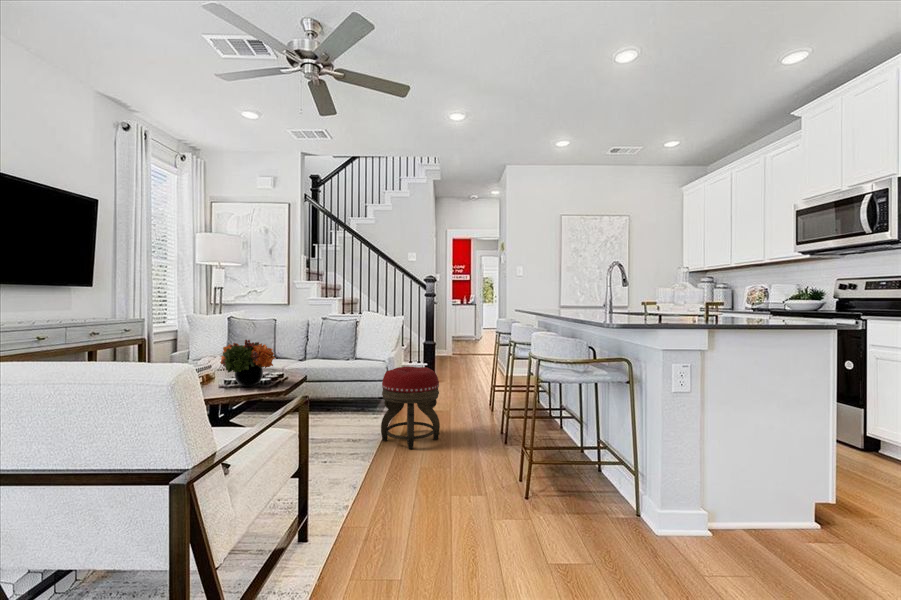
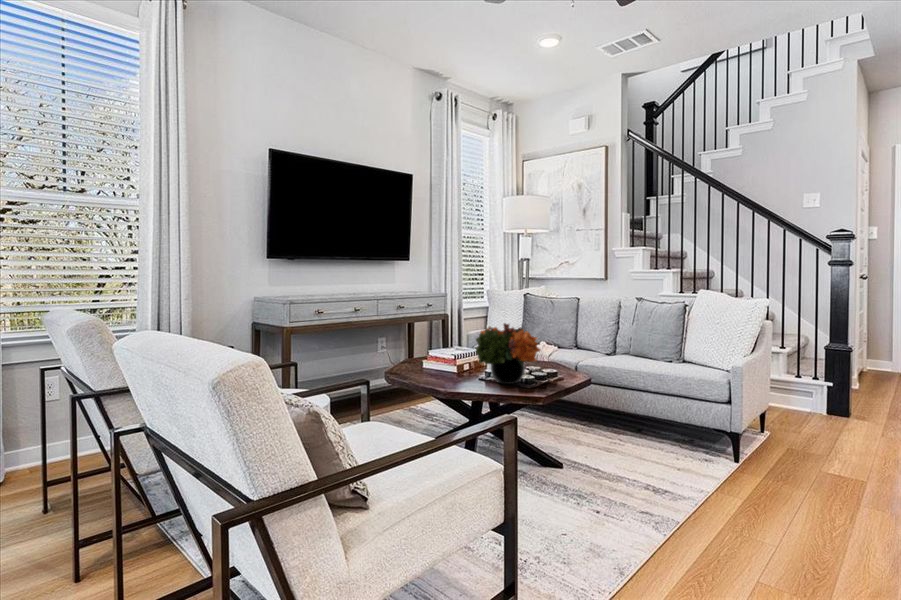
footstool: present [381,367,440,449] -> none [699,386,820,536]

